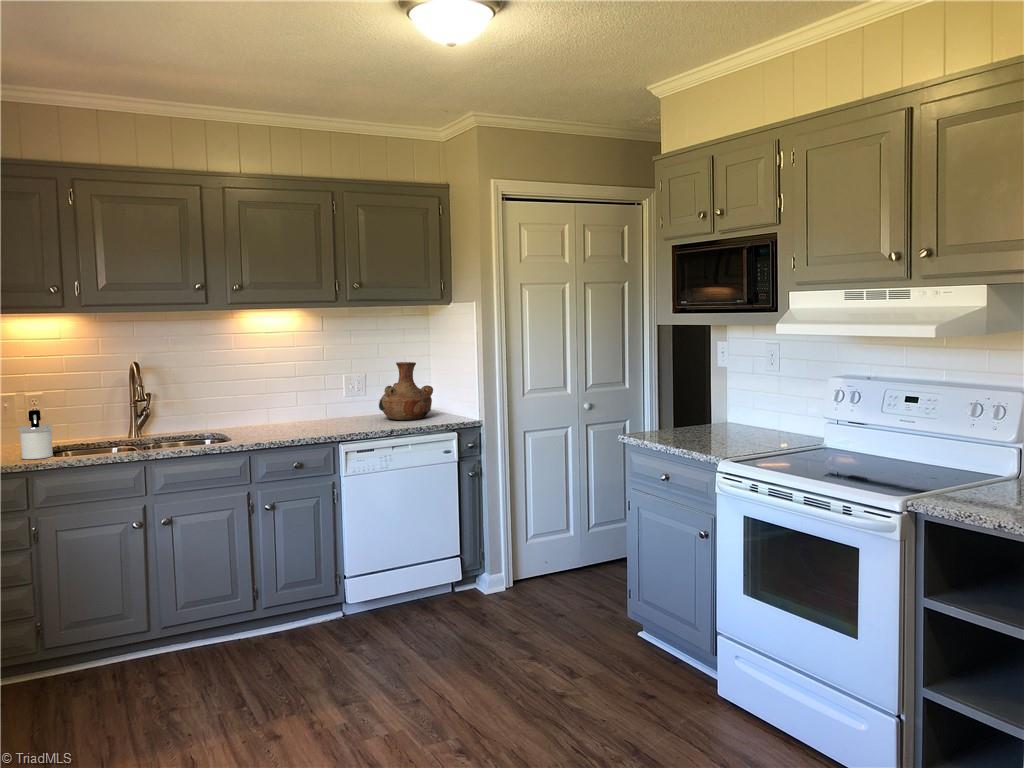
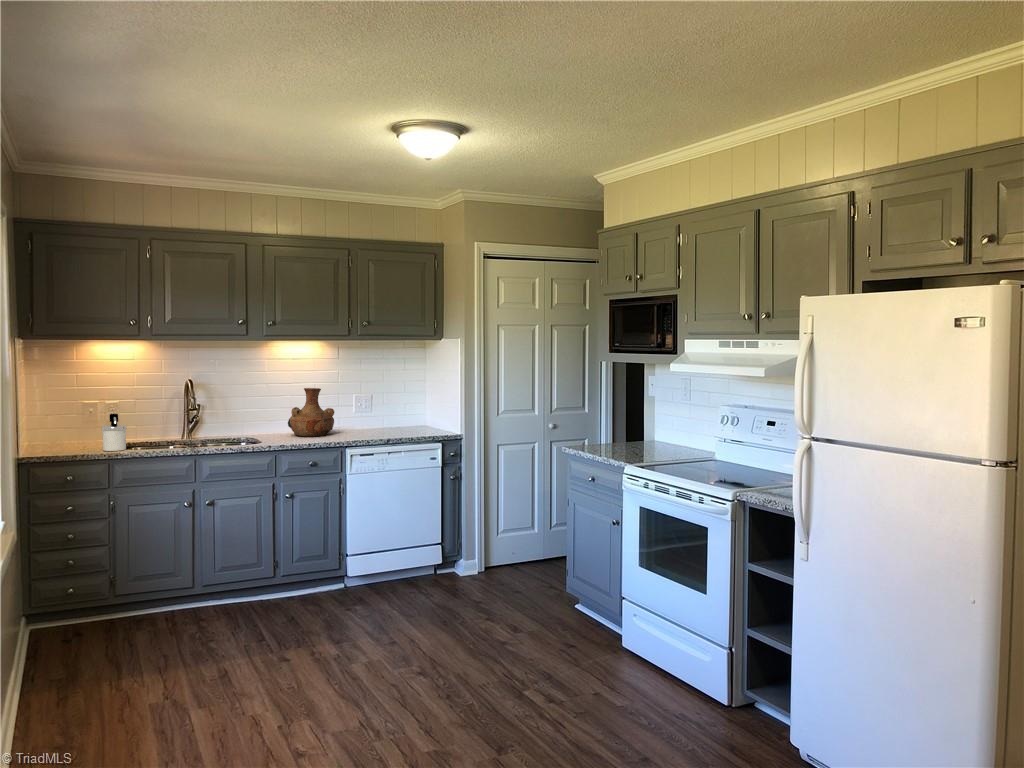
vase: present [379,362,433,420] -> present [288,388,334,437]

